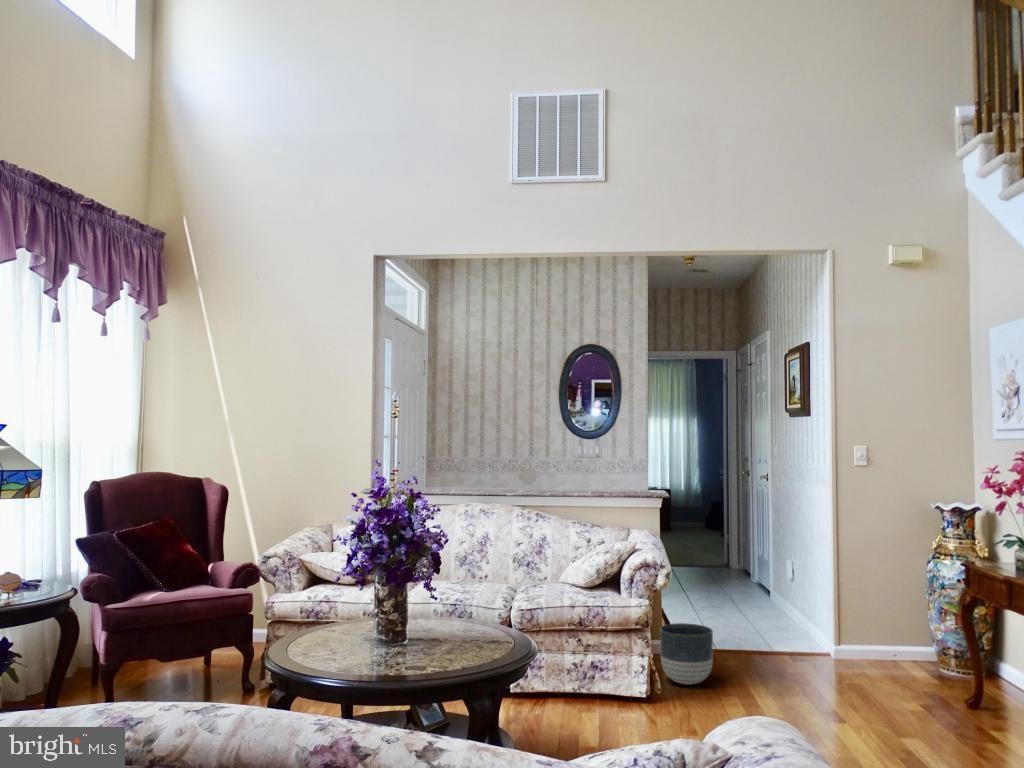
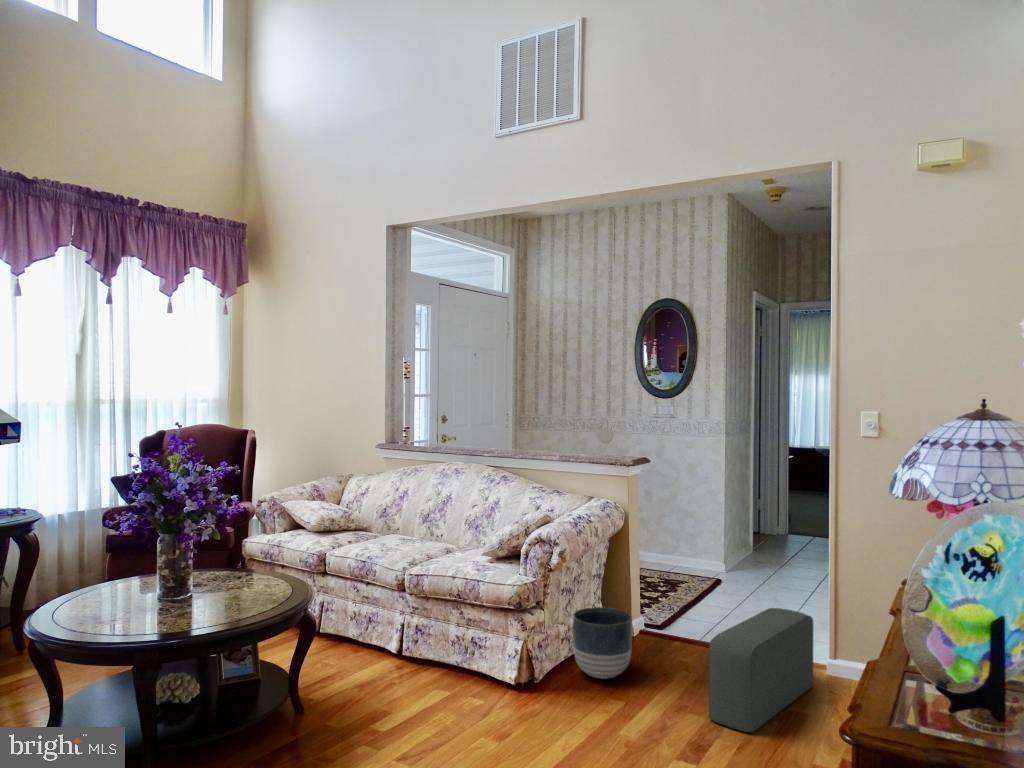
pouf: none [799,607,846,700] -> present [709,608,814,732]

